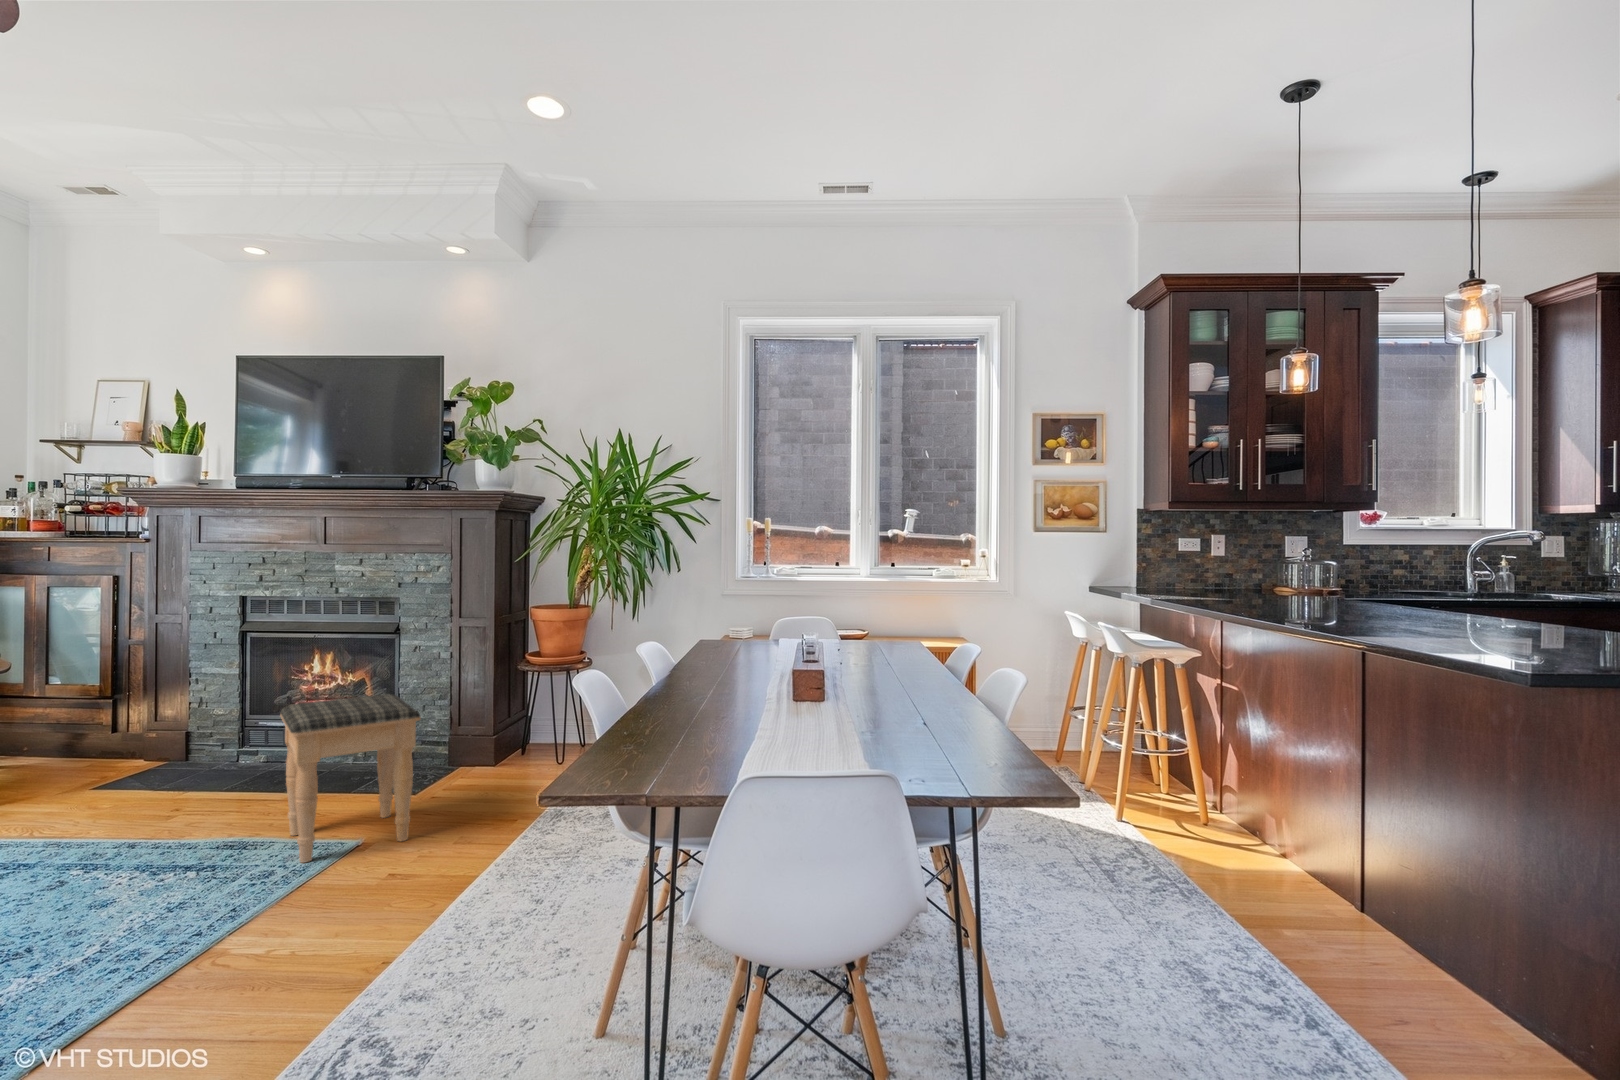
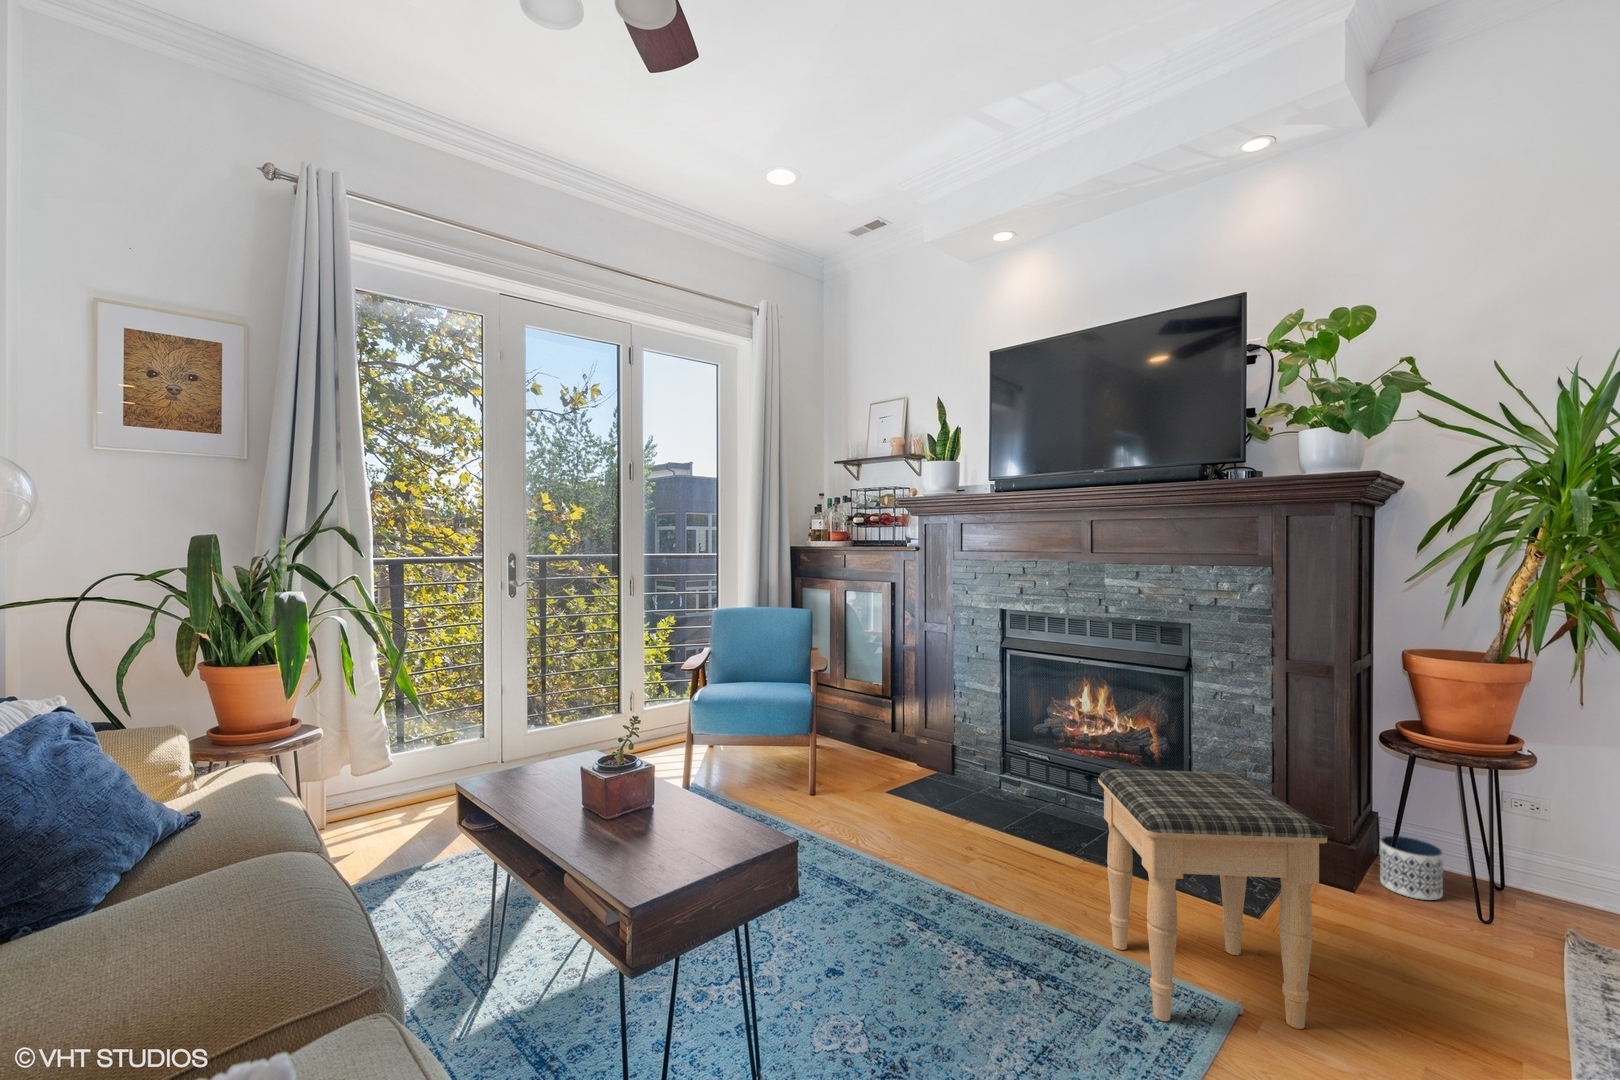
planter: none [517,727,550,763] -> present [1380,836,1443,900]

